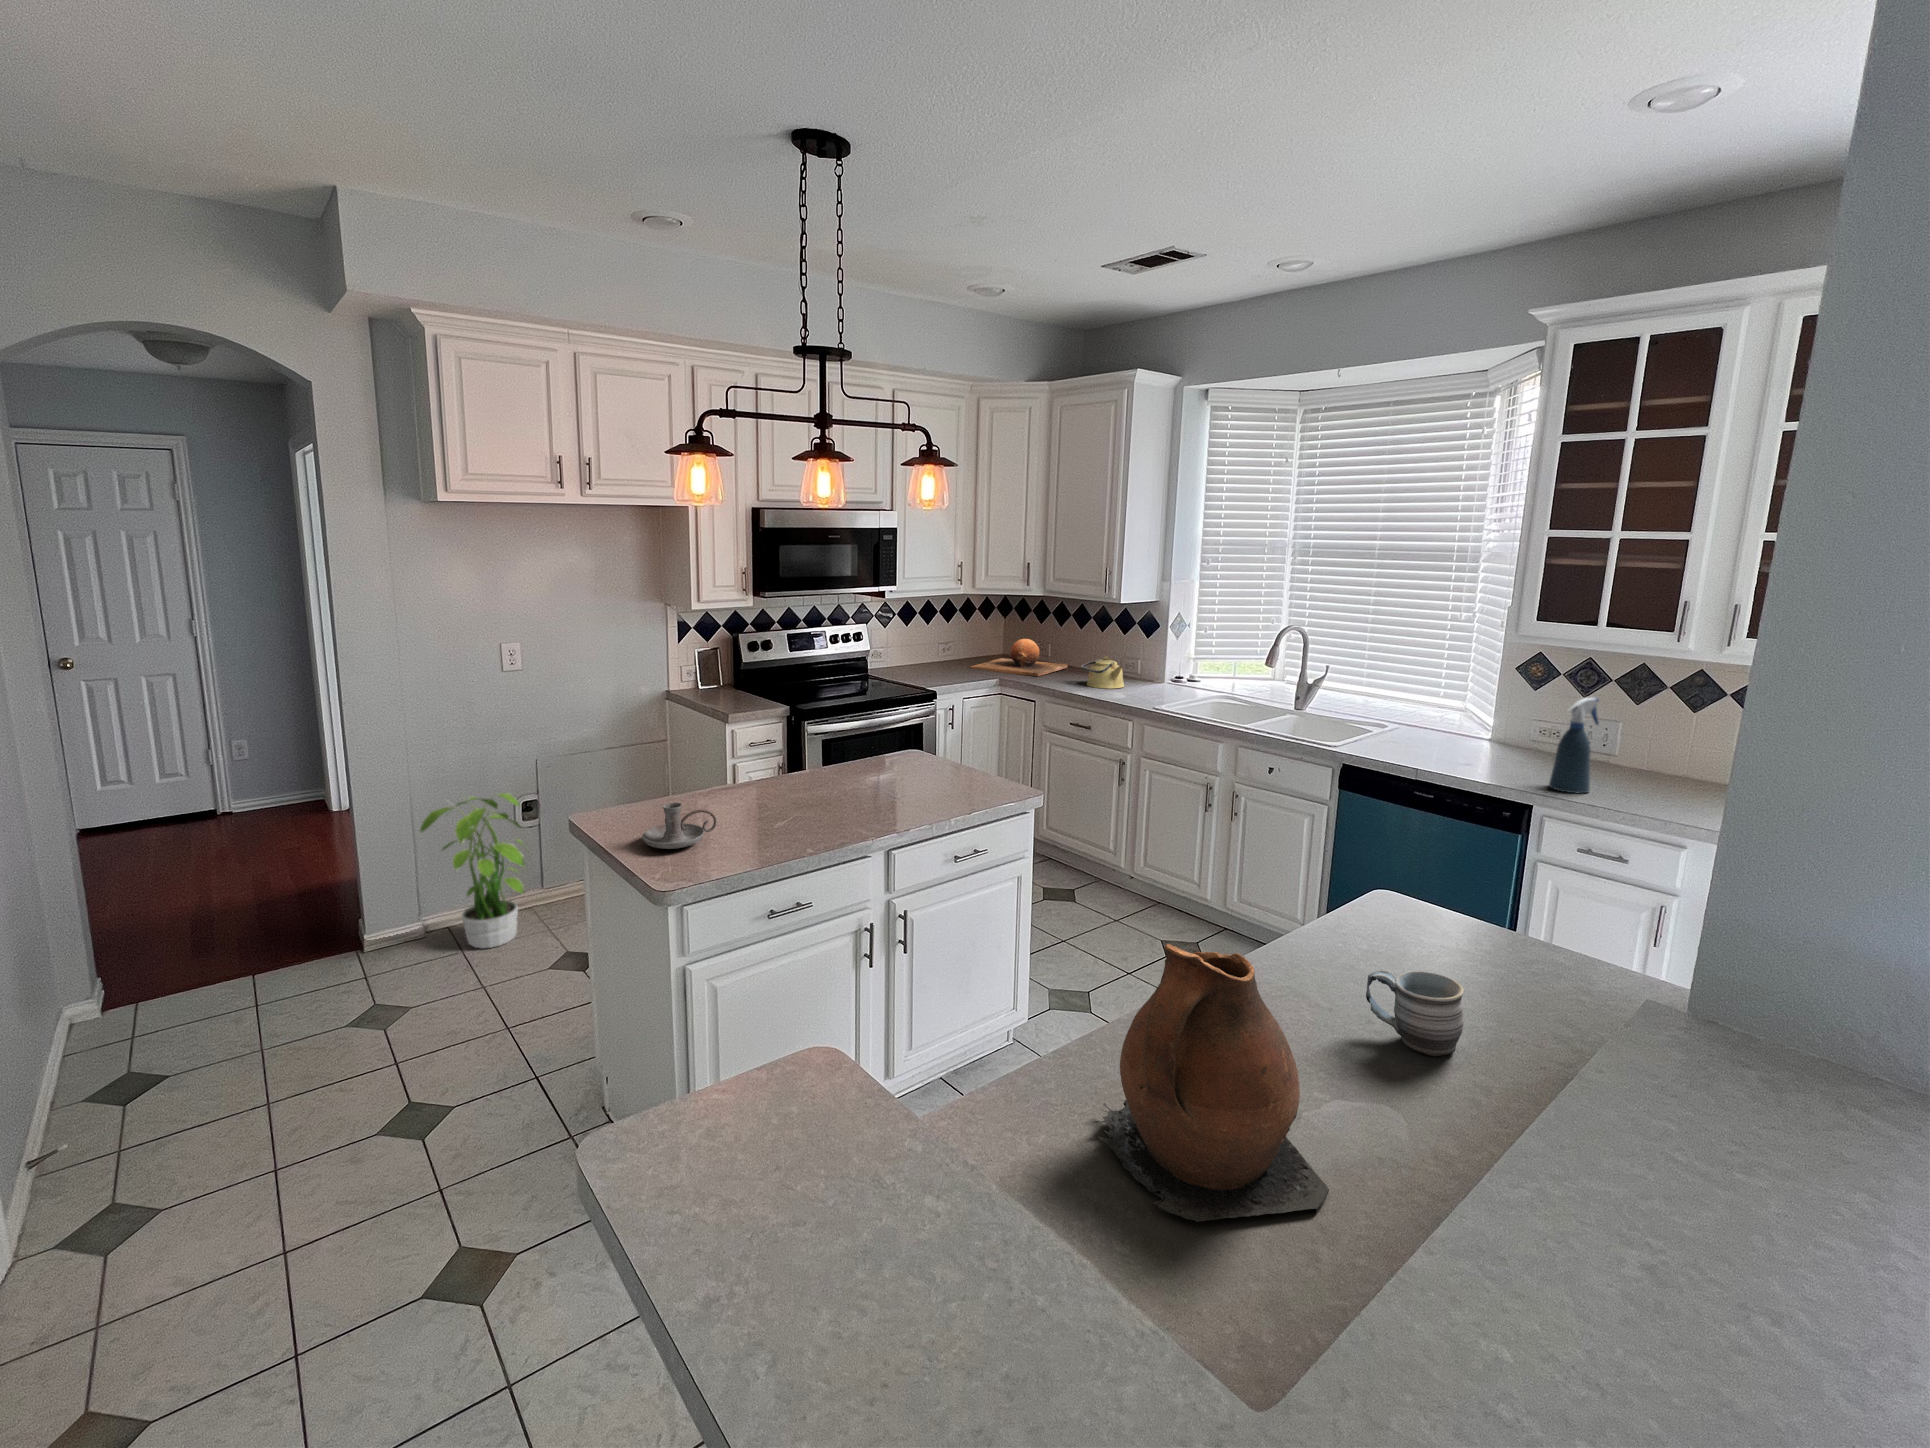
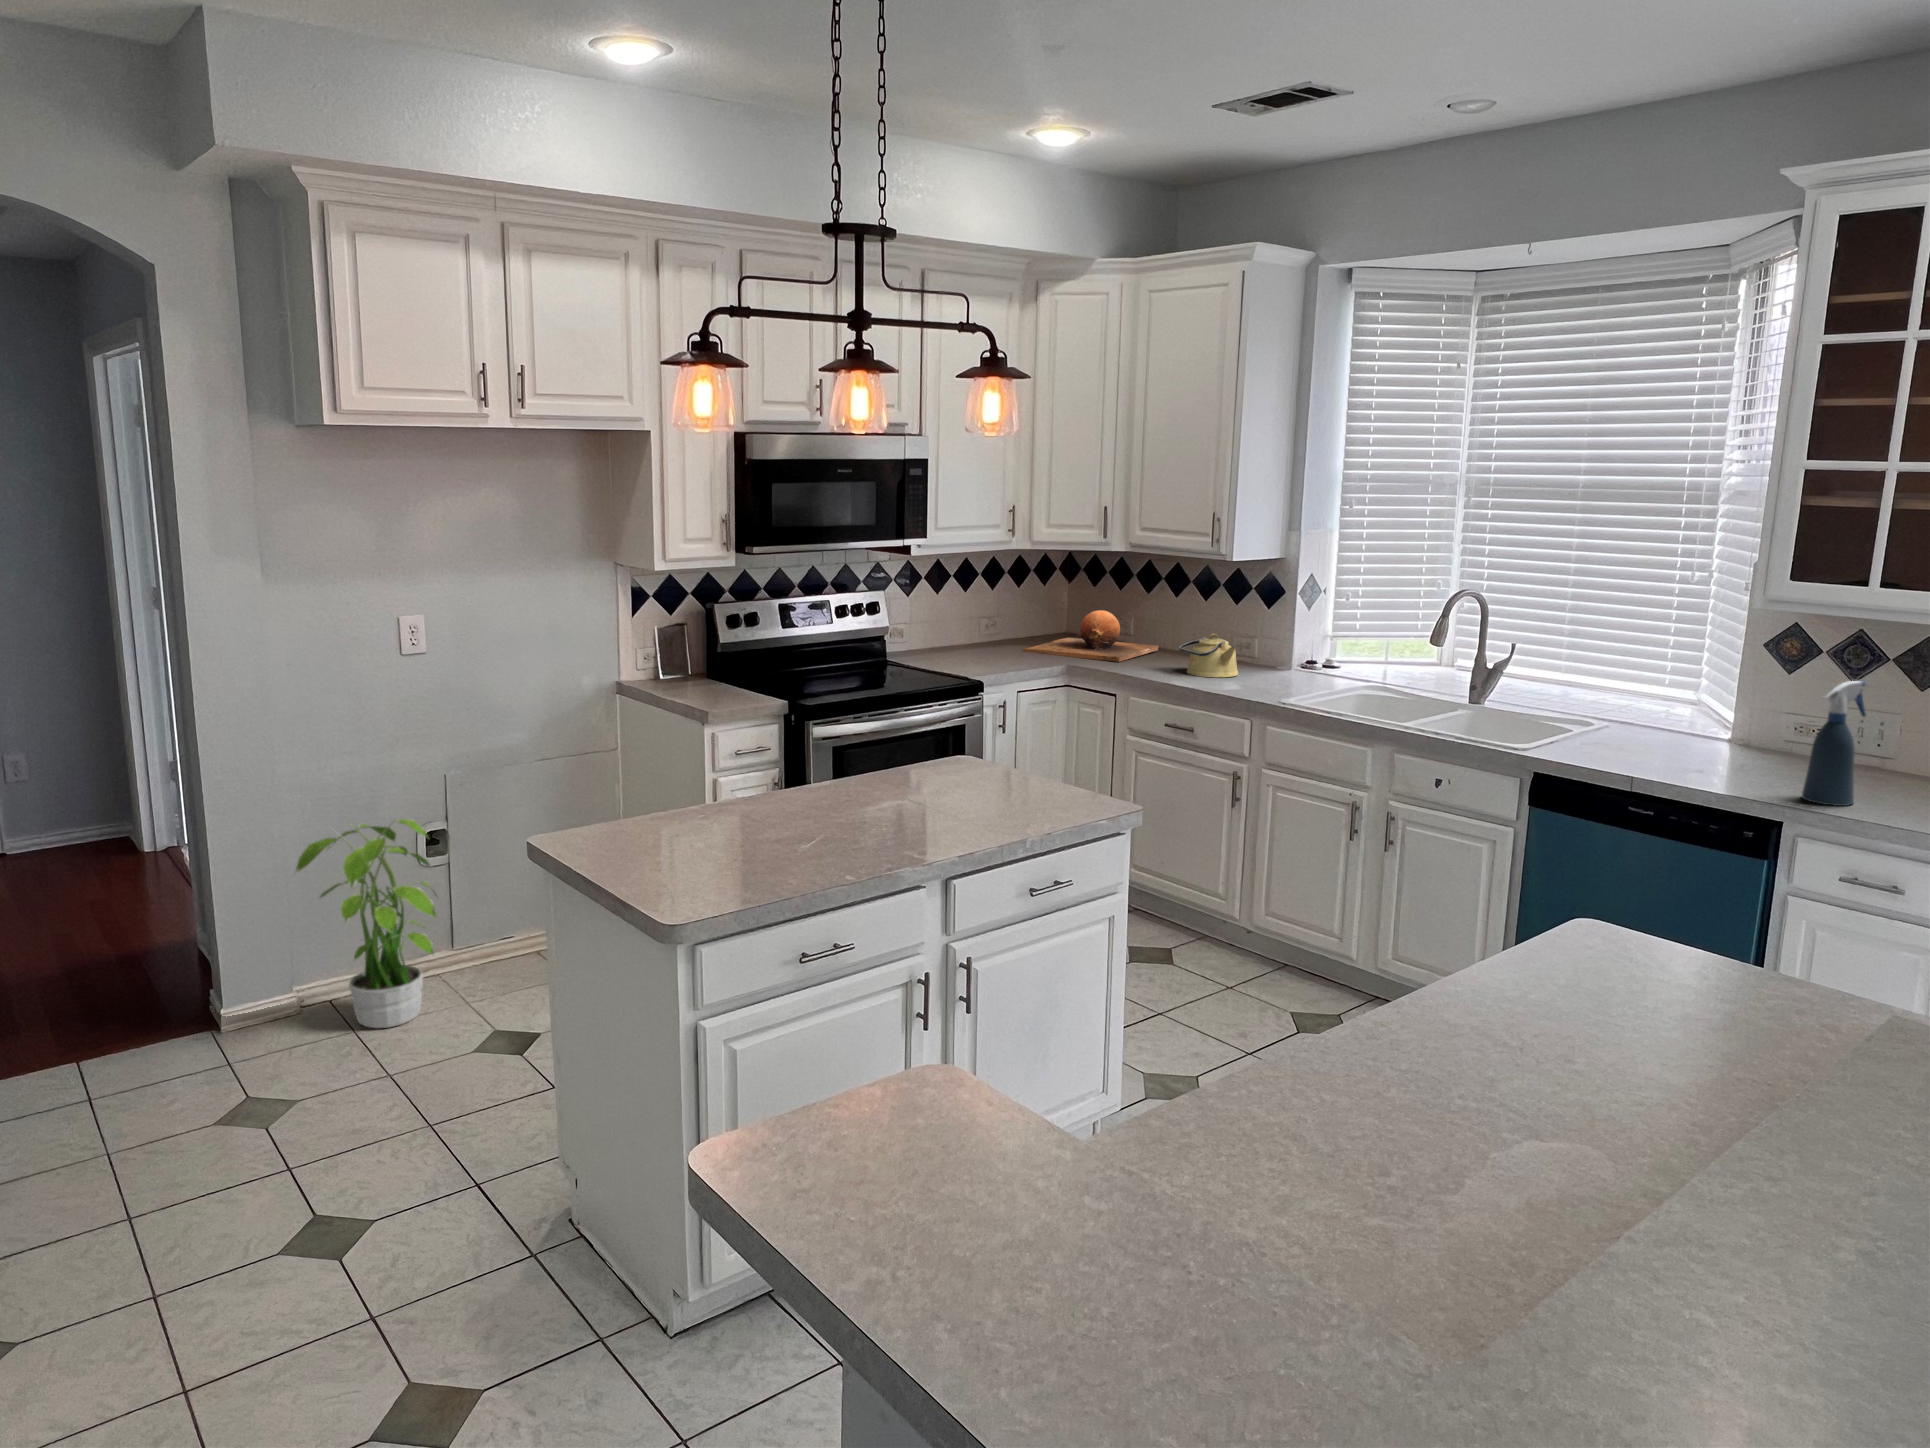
candle holder: present [642,803,717,849] -> none [637,815,730,872]
ceramic pitcher: present [1095,944,1329,1222] -> none [1237,925,1498,1220]
mug: present [1366,970,1464,1056] -> none [1546,981,1656,1075]

